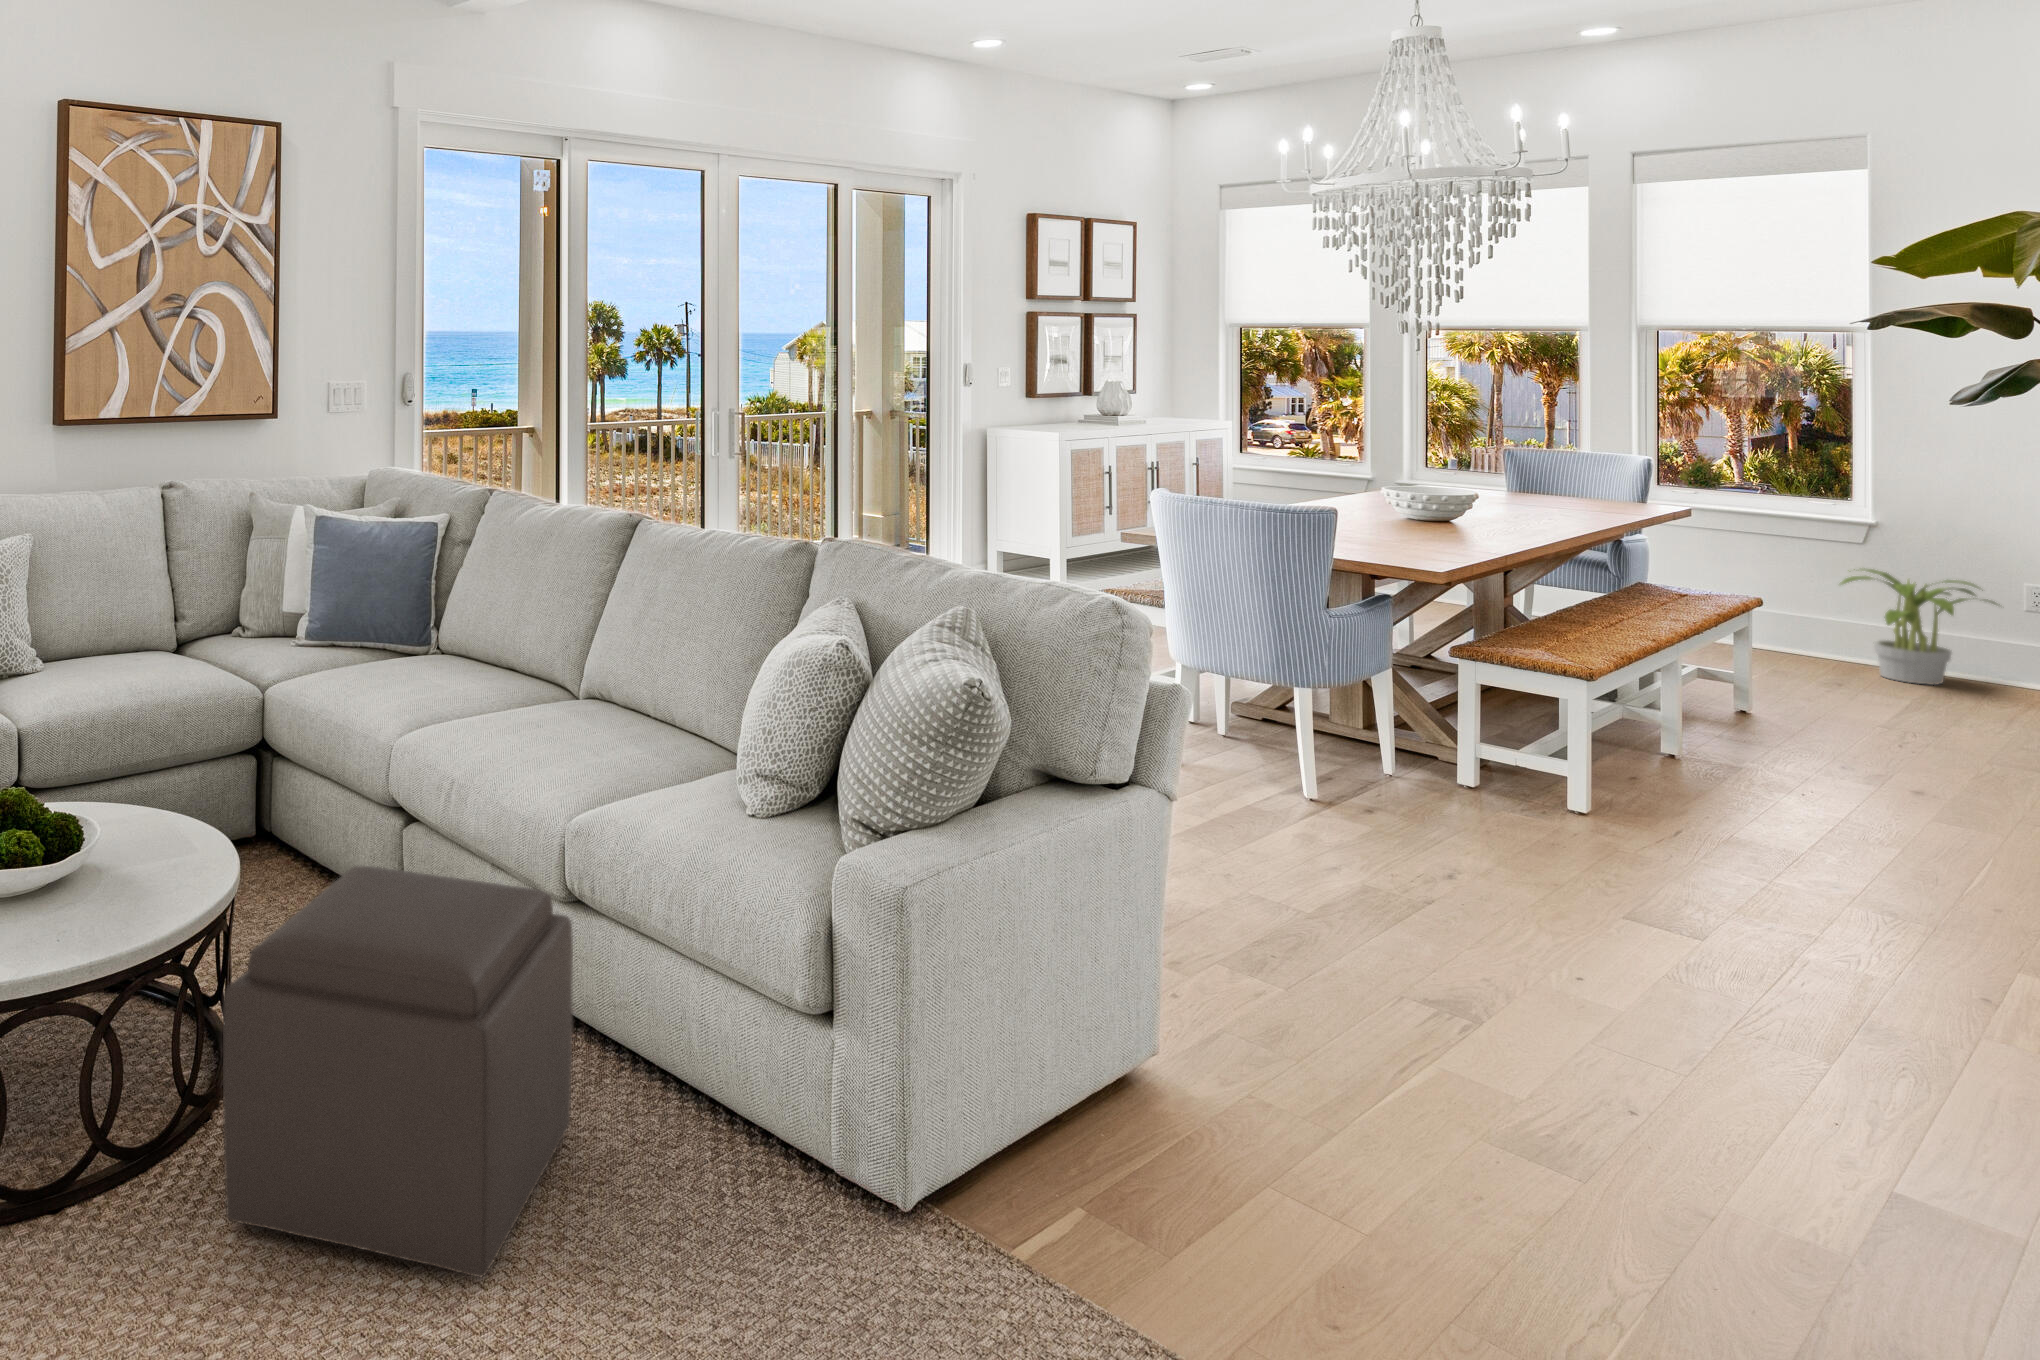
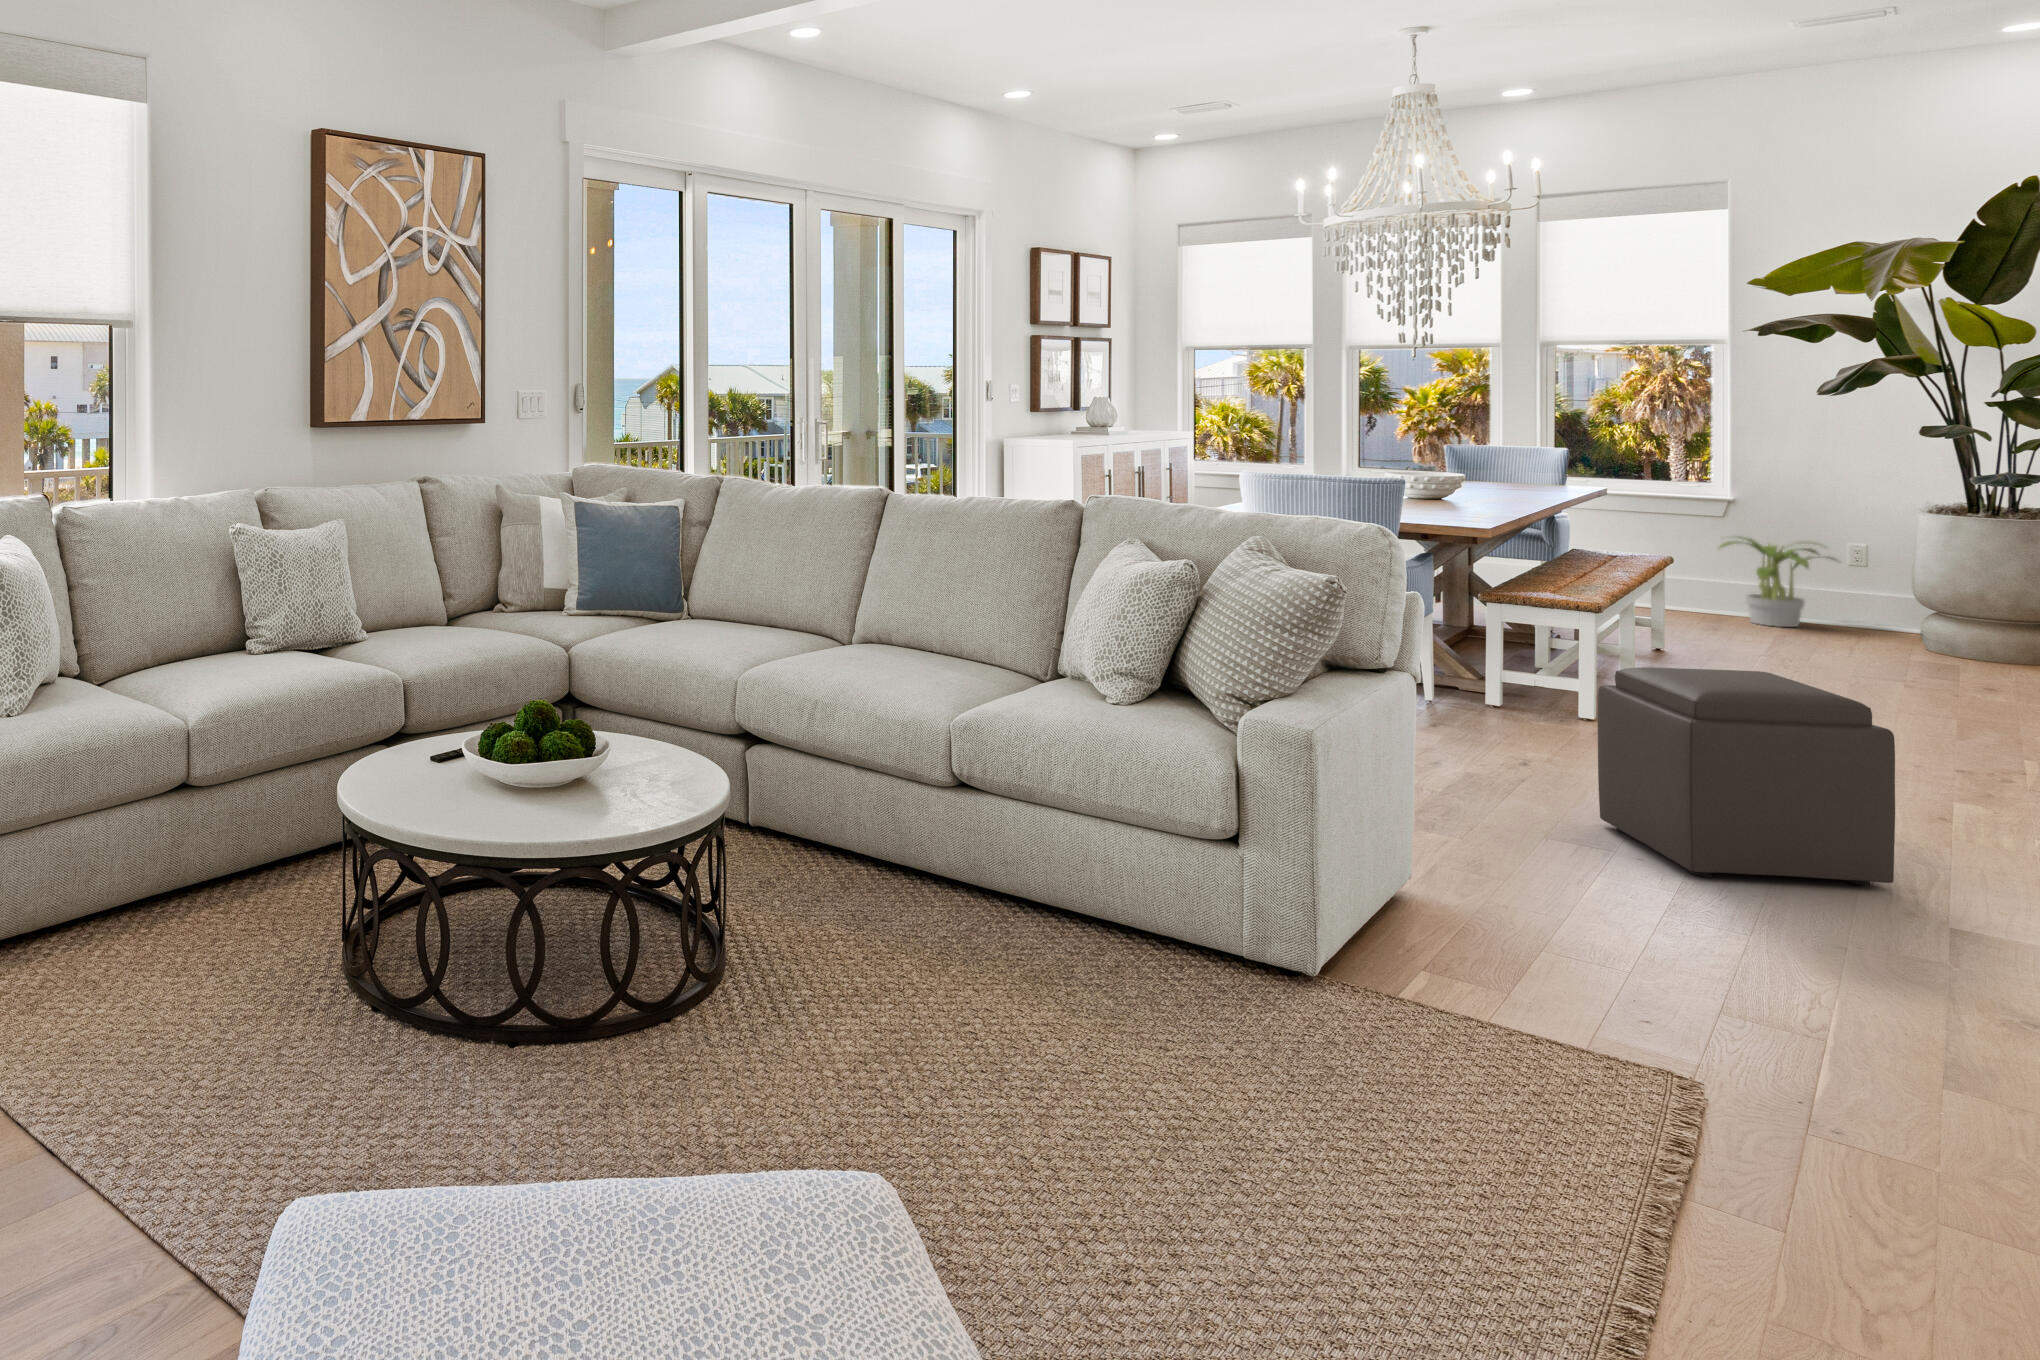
ottoman: present [223,866,573,1277] -> present [1598,667,1895,886]

